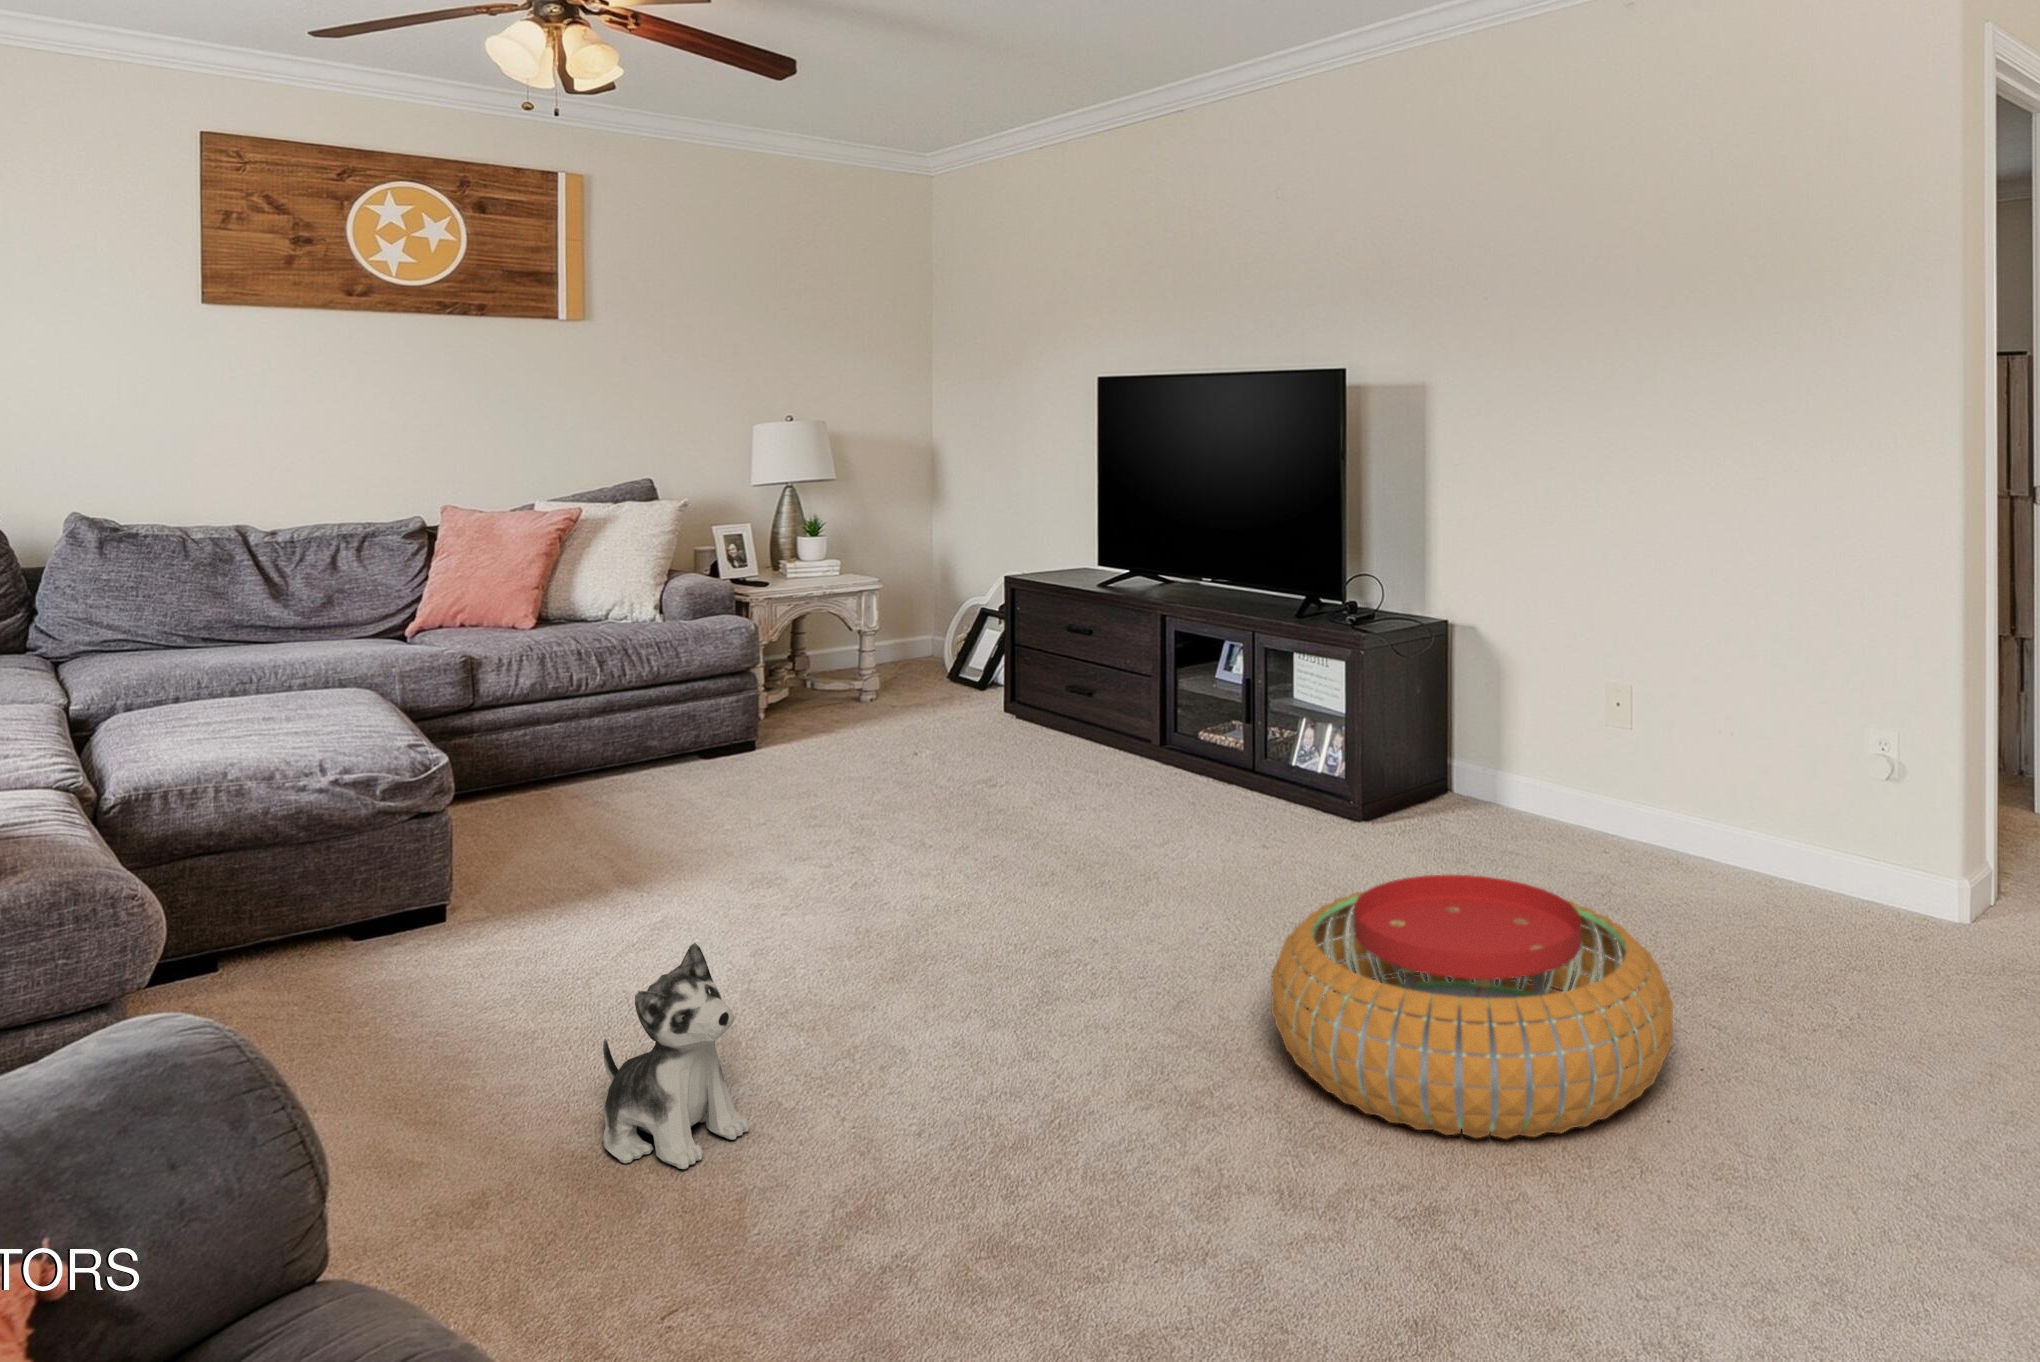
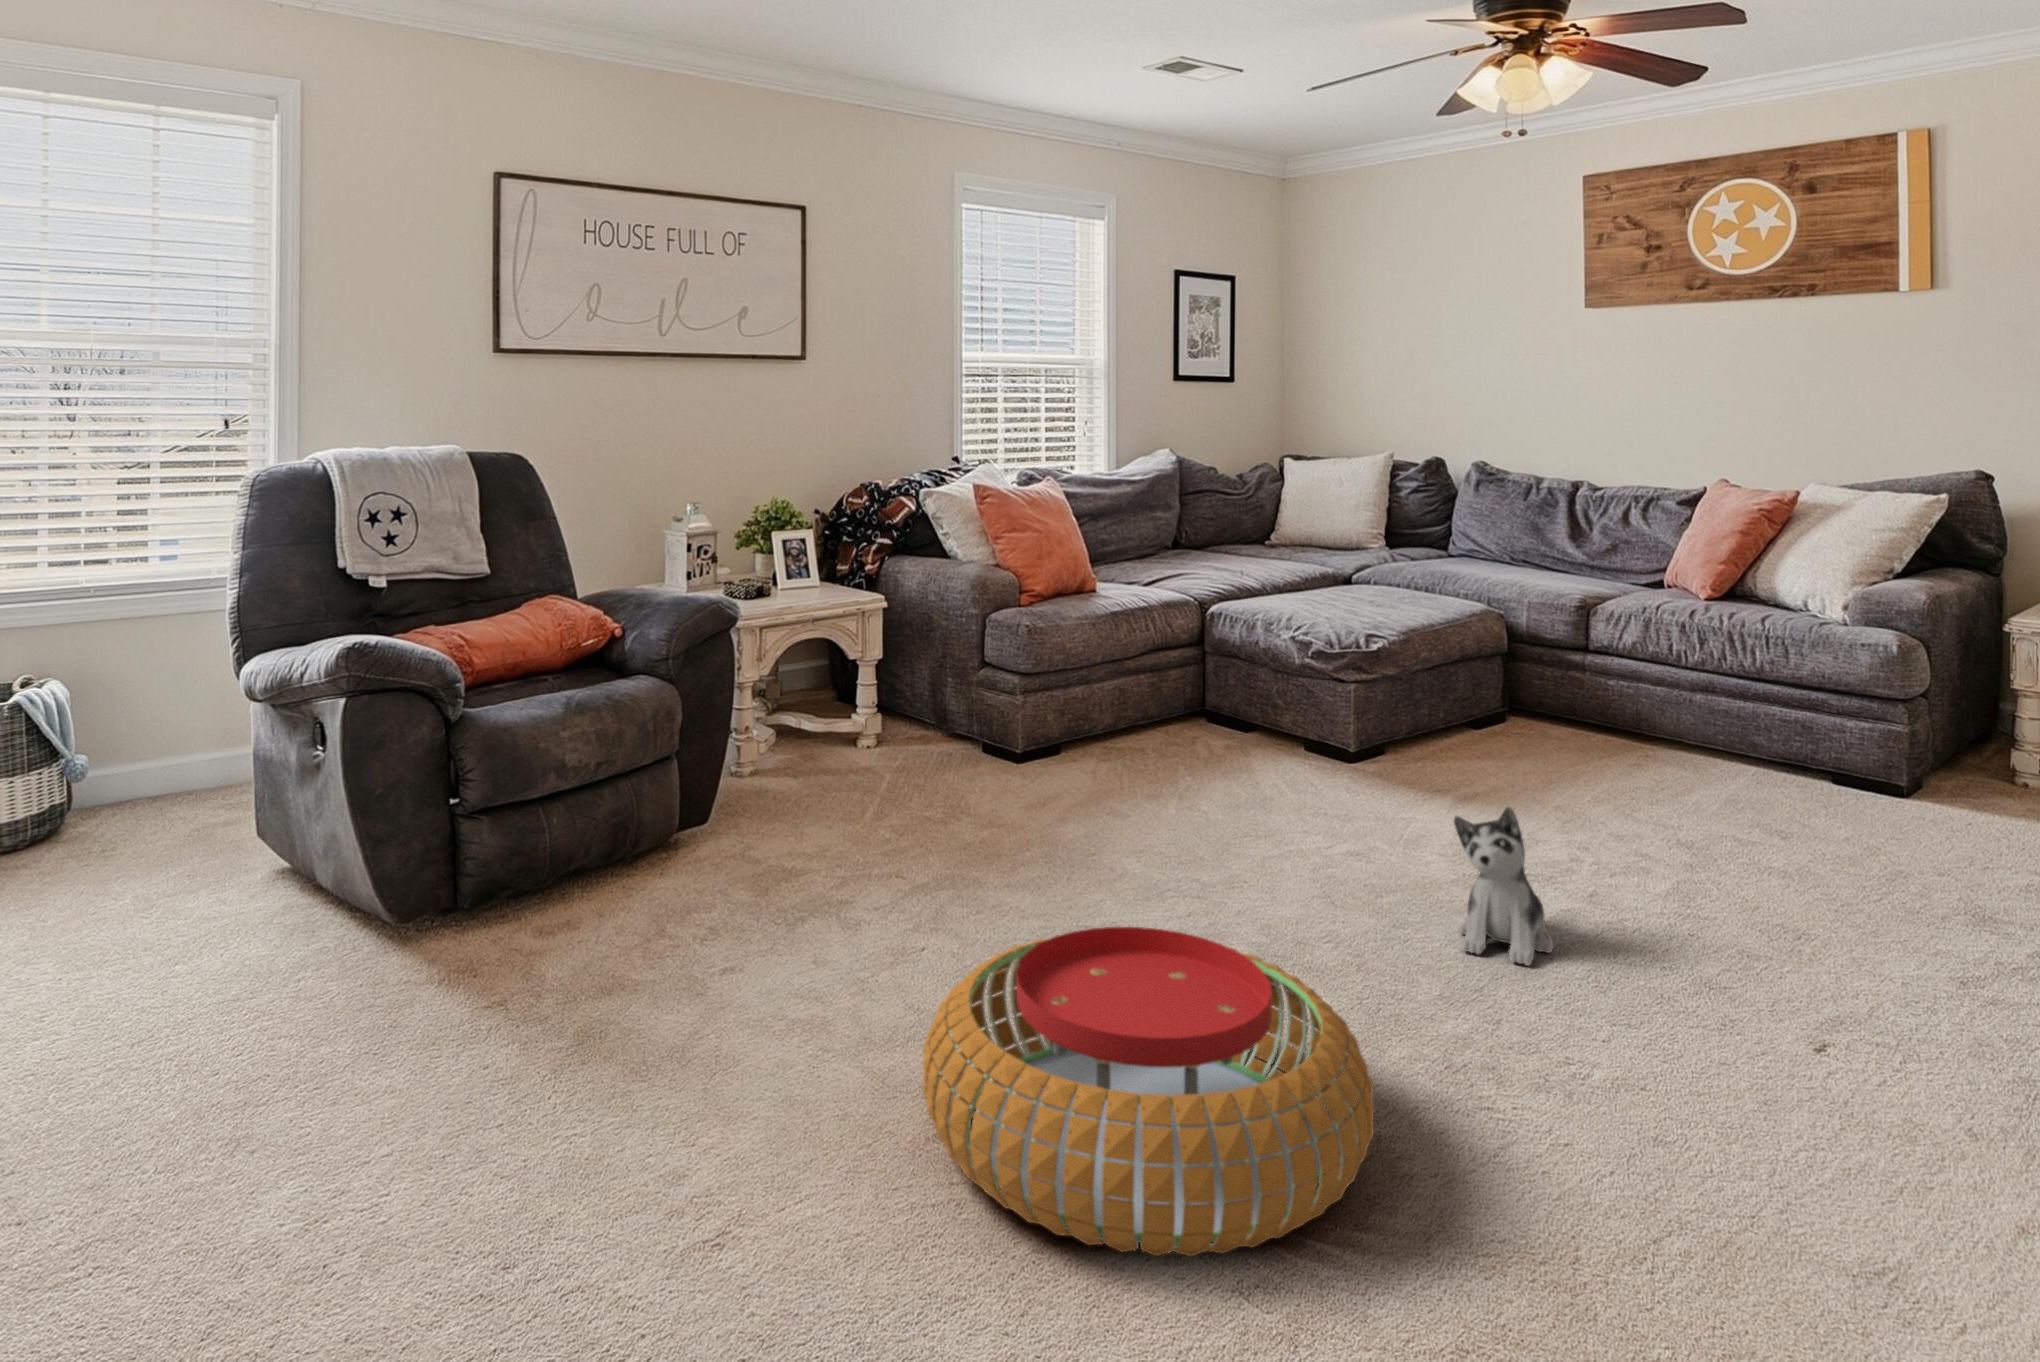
plush toy: present [603,943,749,1169] -> present [1454,807,1553,965]

